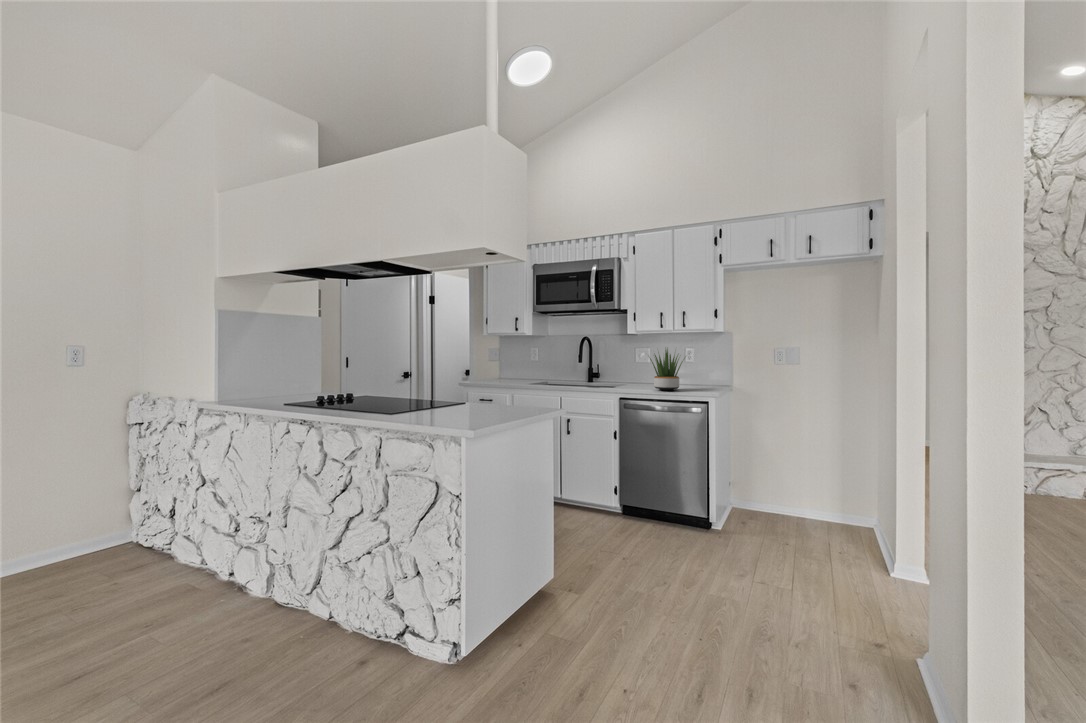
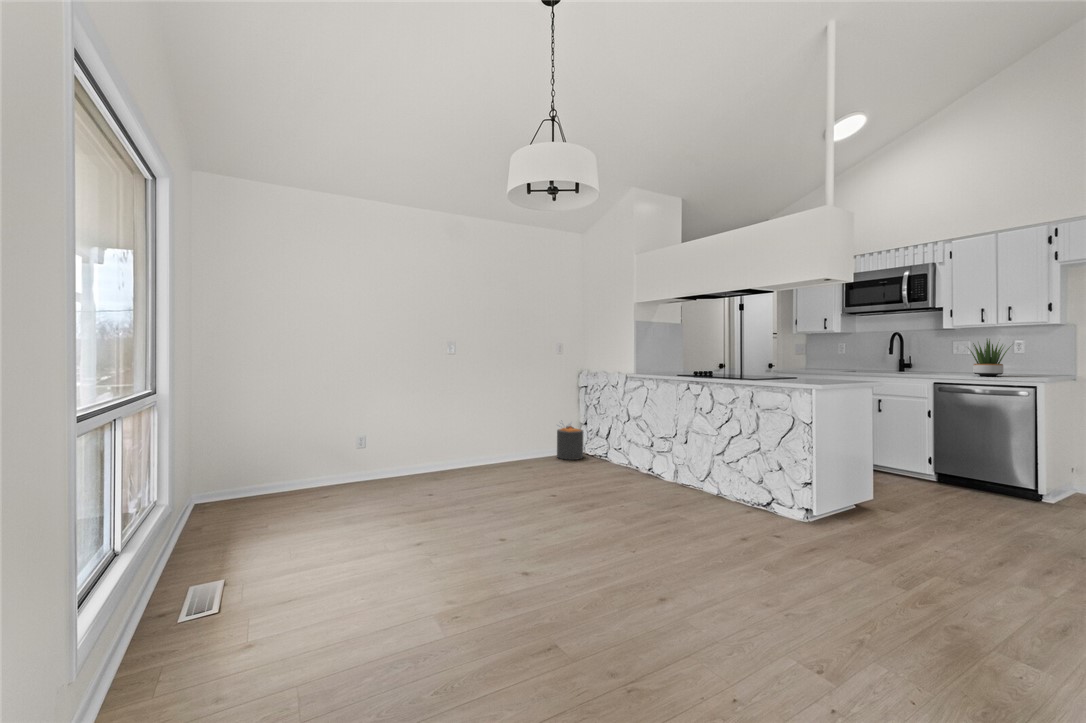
trash can: none [48,492,122,574] -> present [557,425,583,460]

